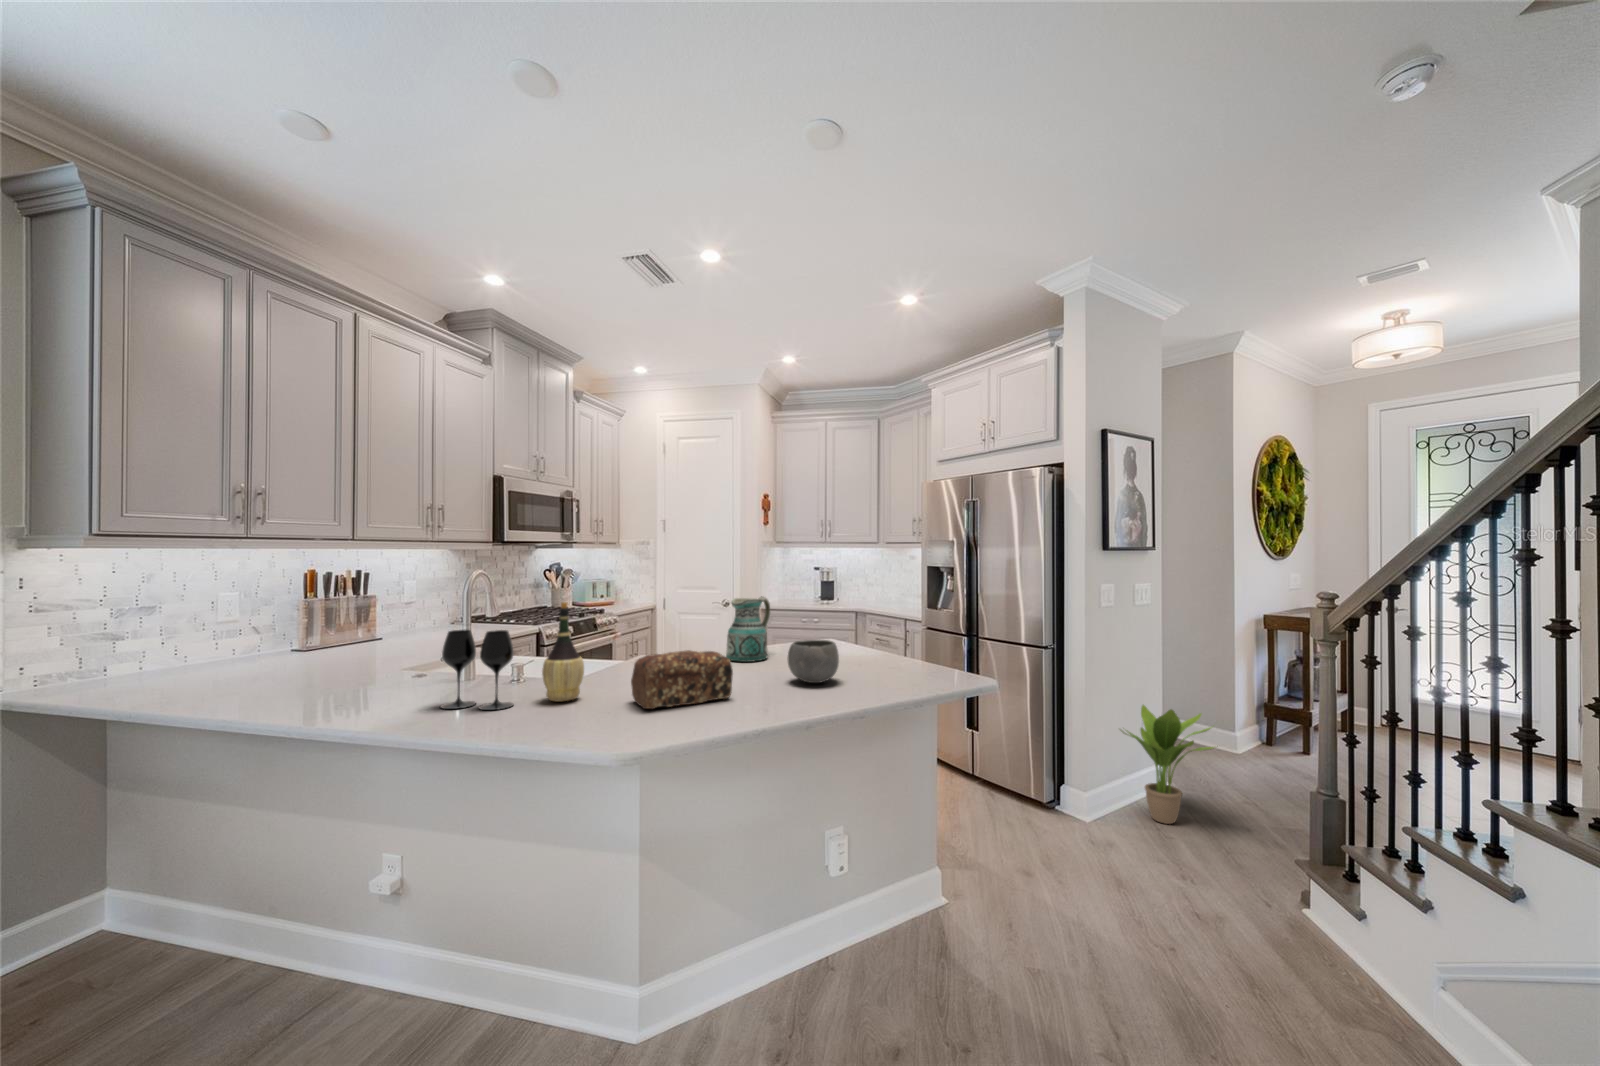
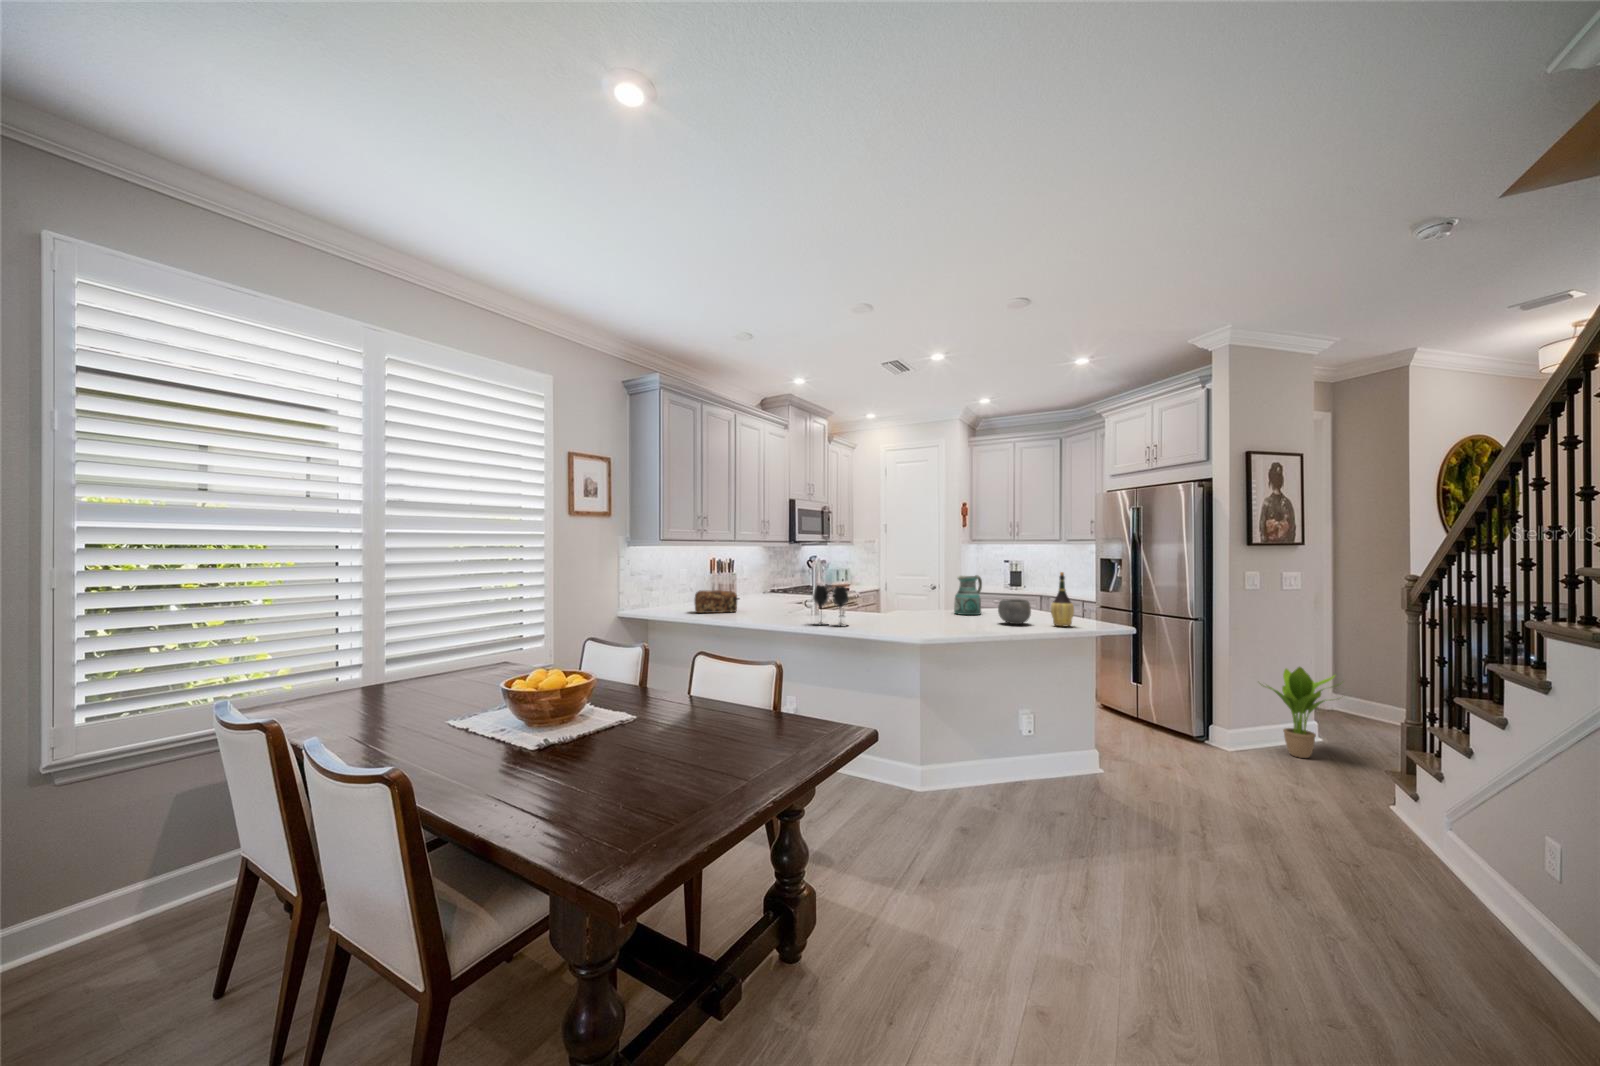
wine bottle: present [542,602,584,701] -> present [1051,572,1074,626]
bread loaf: present [631,650,733,709] -> present [695,590,737,613]

